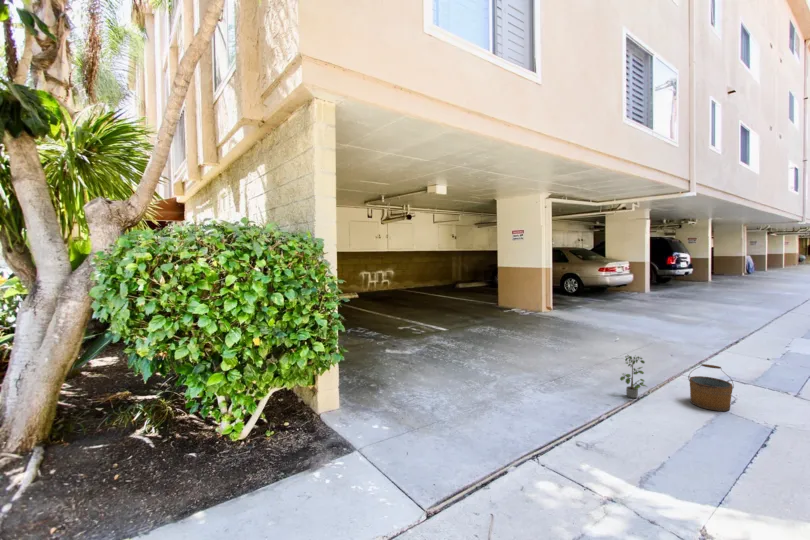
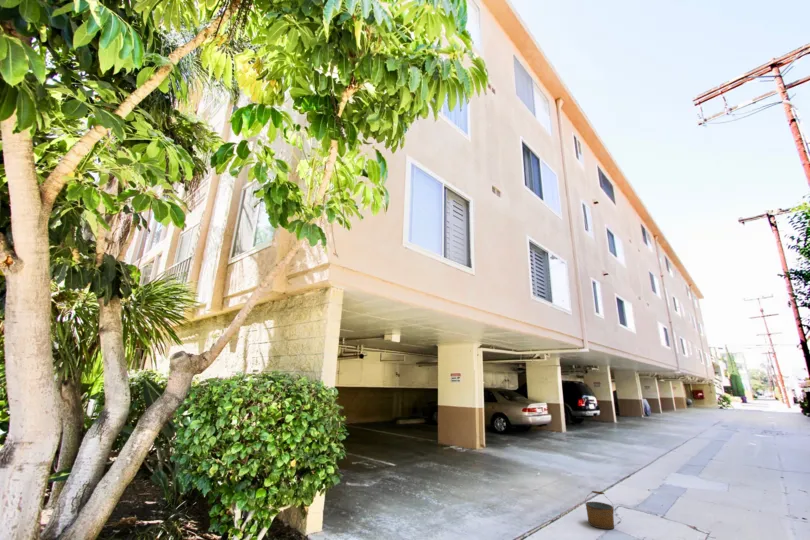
potted plant: present [620,355,646,398] -> none [538,483,558,521]

